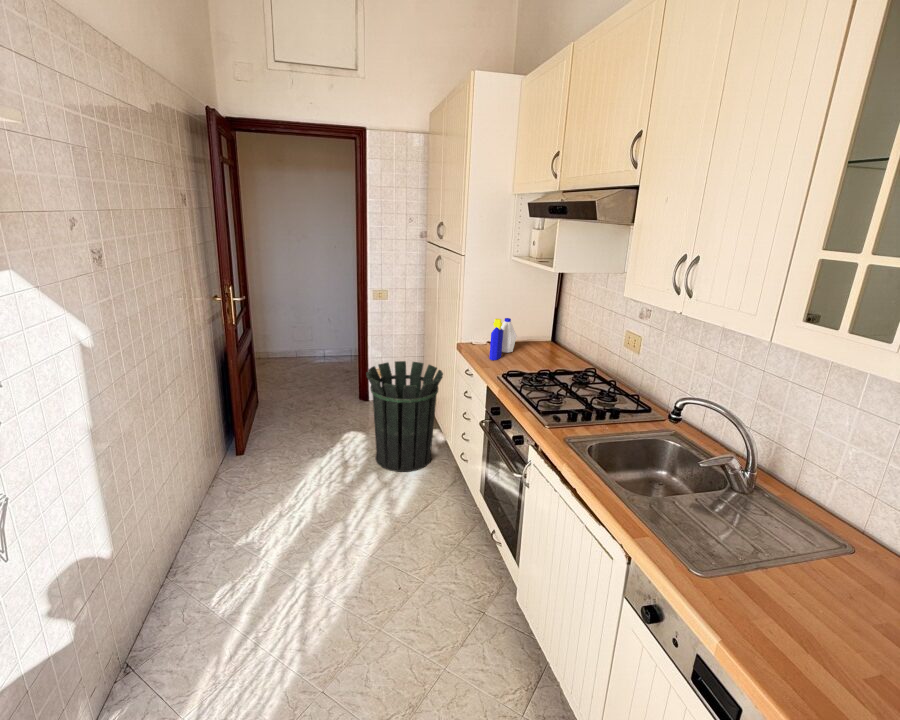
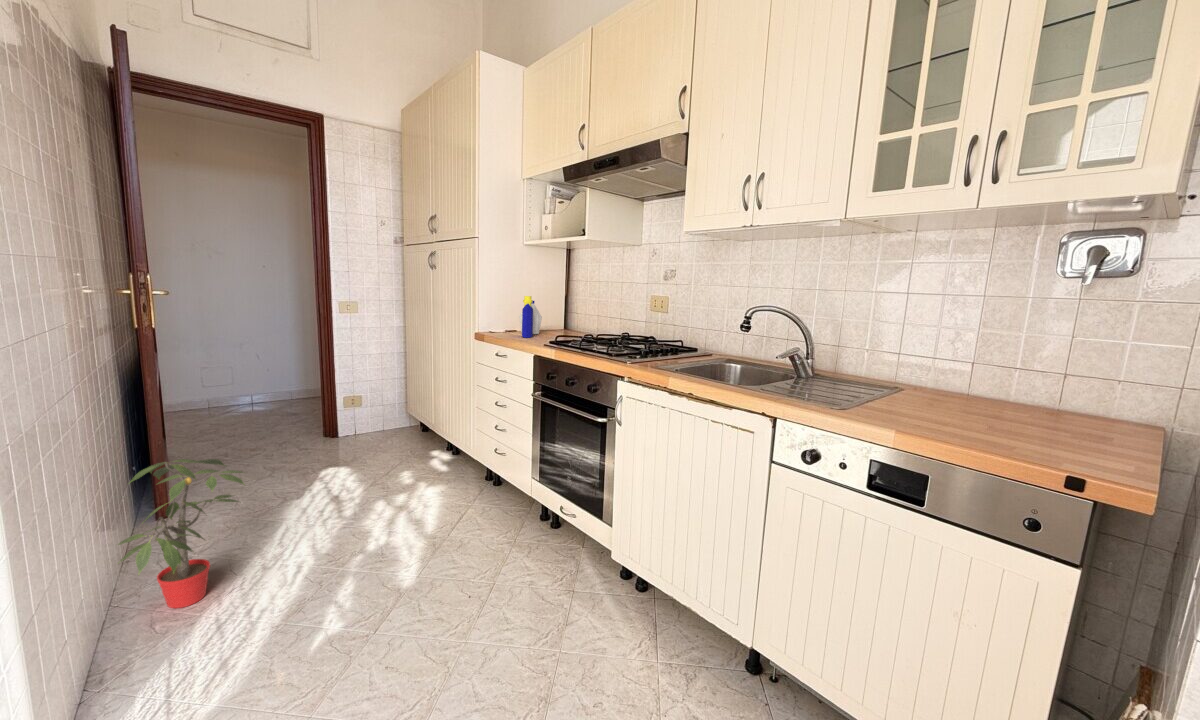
waste bin: present [366,361,443,472] -> none [359,371,454,495]
potted plant: none [187,433,272,534] -> present [118,459,244,608]

